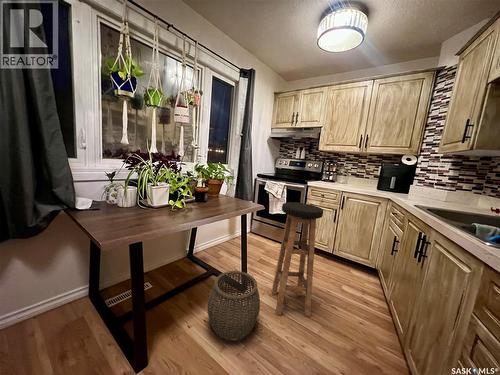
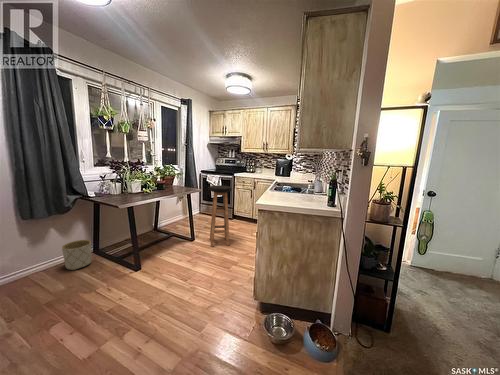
woven basket: present [207,271,260,340] -> none [170,226,200,257]
planter: none [20,281,77,345] -> present [62,240,91,270]

